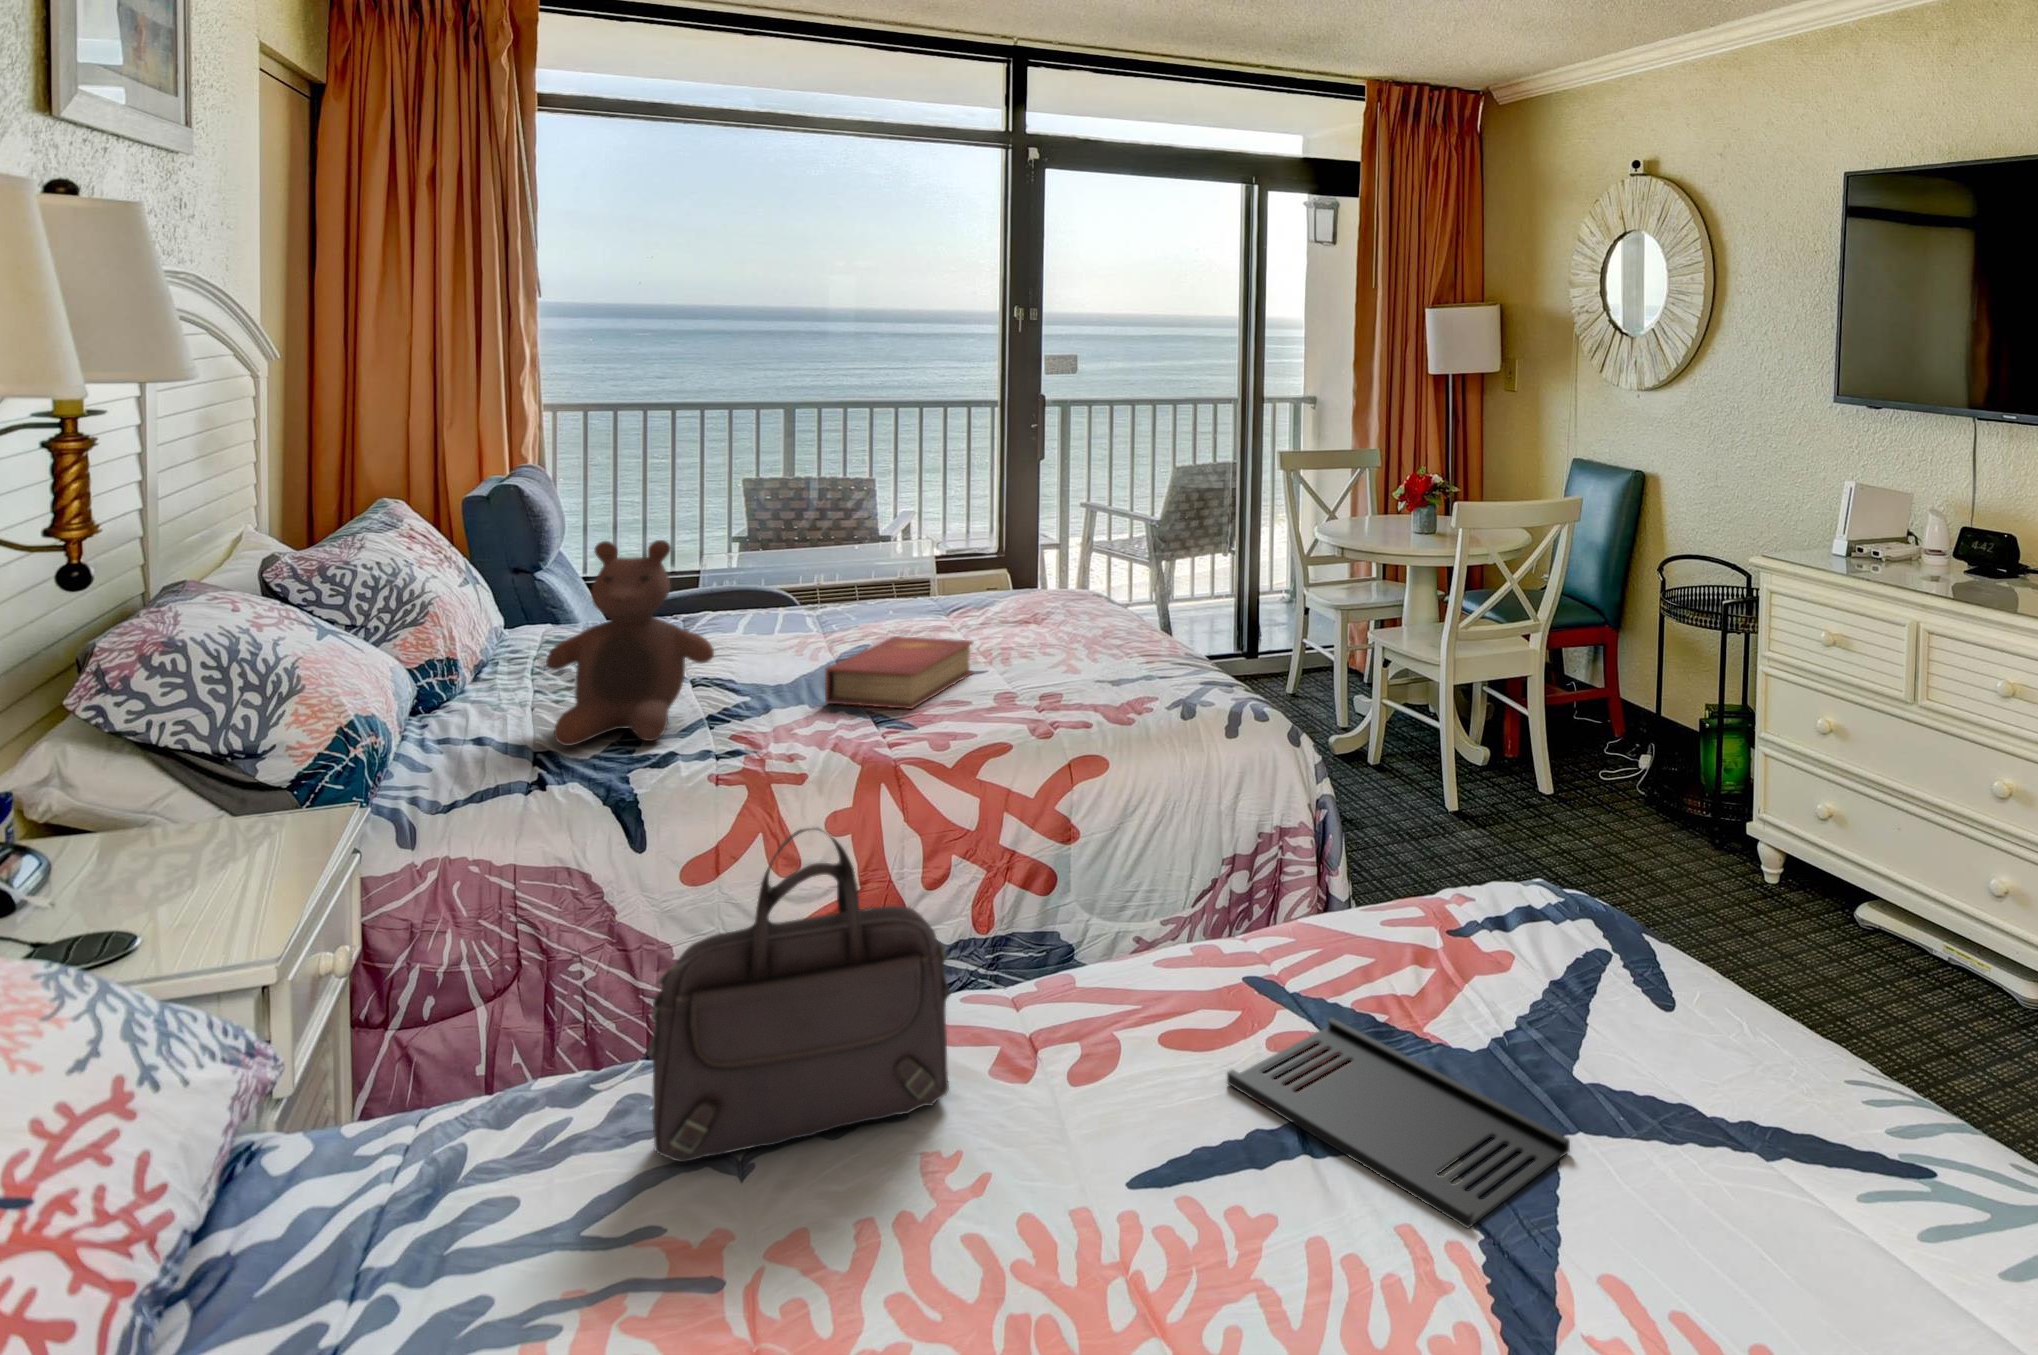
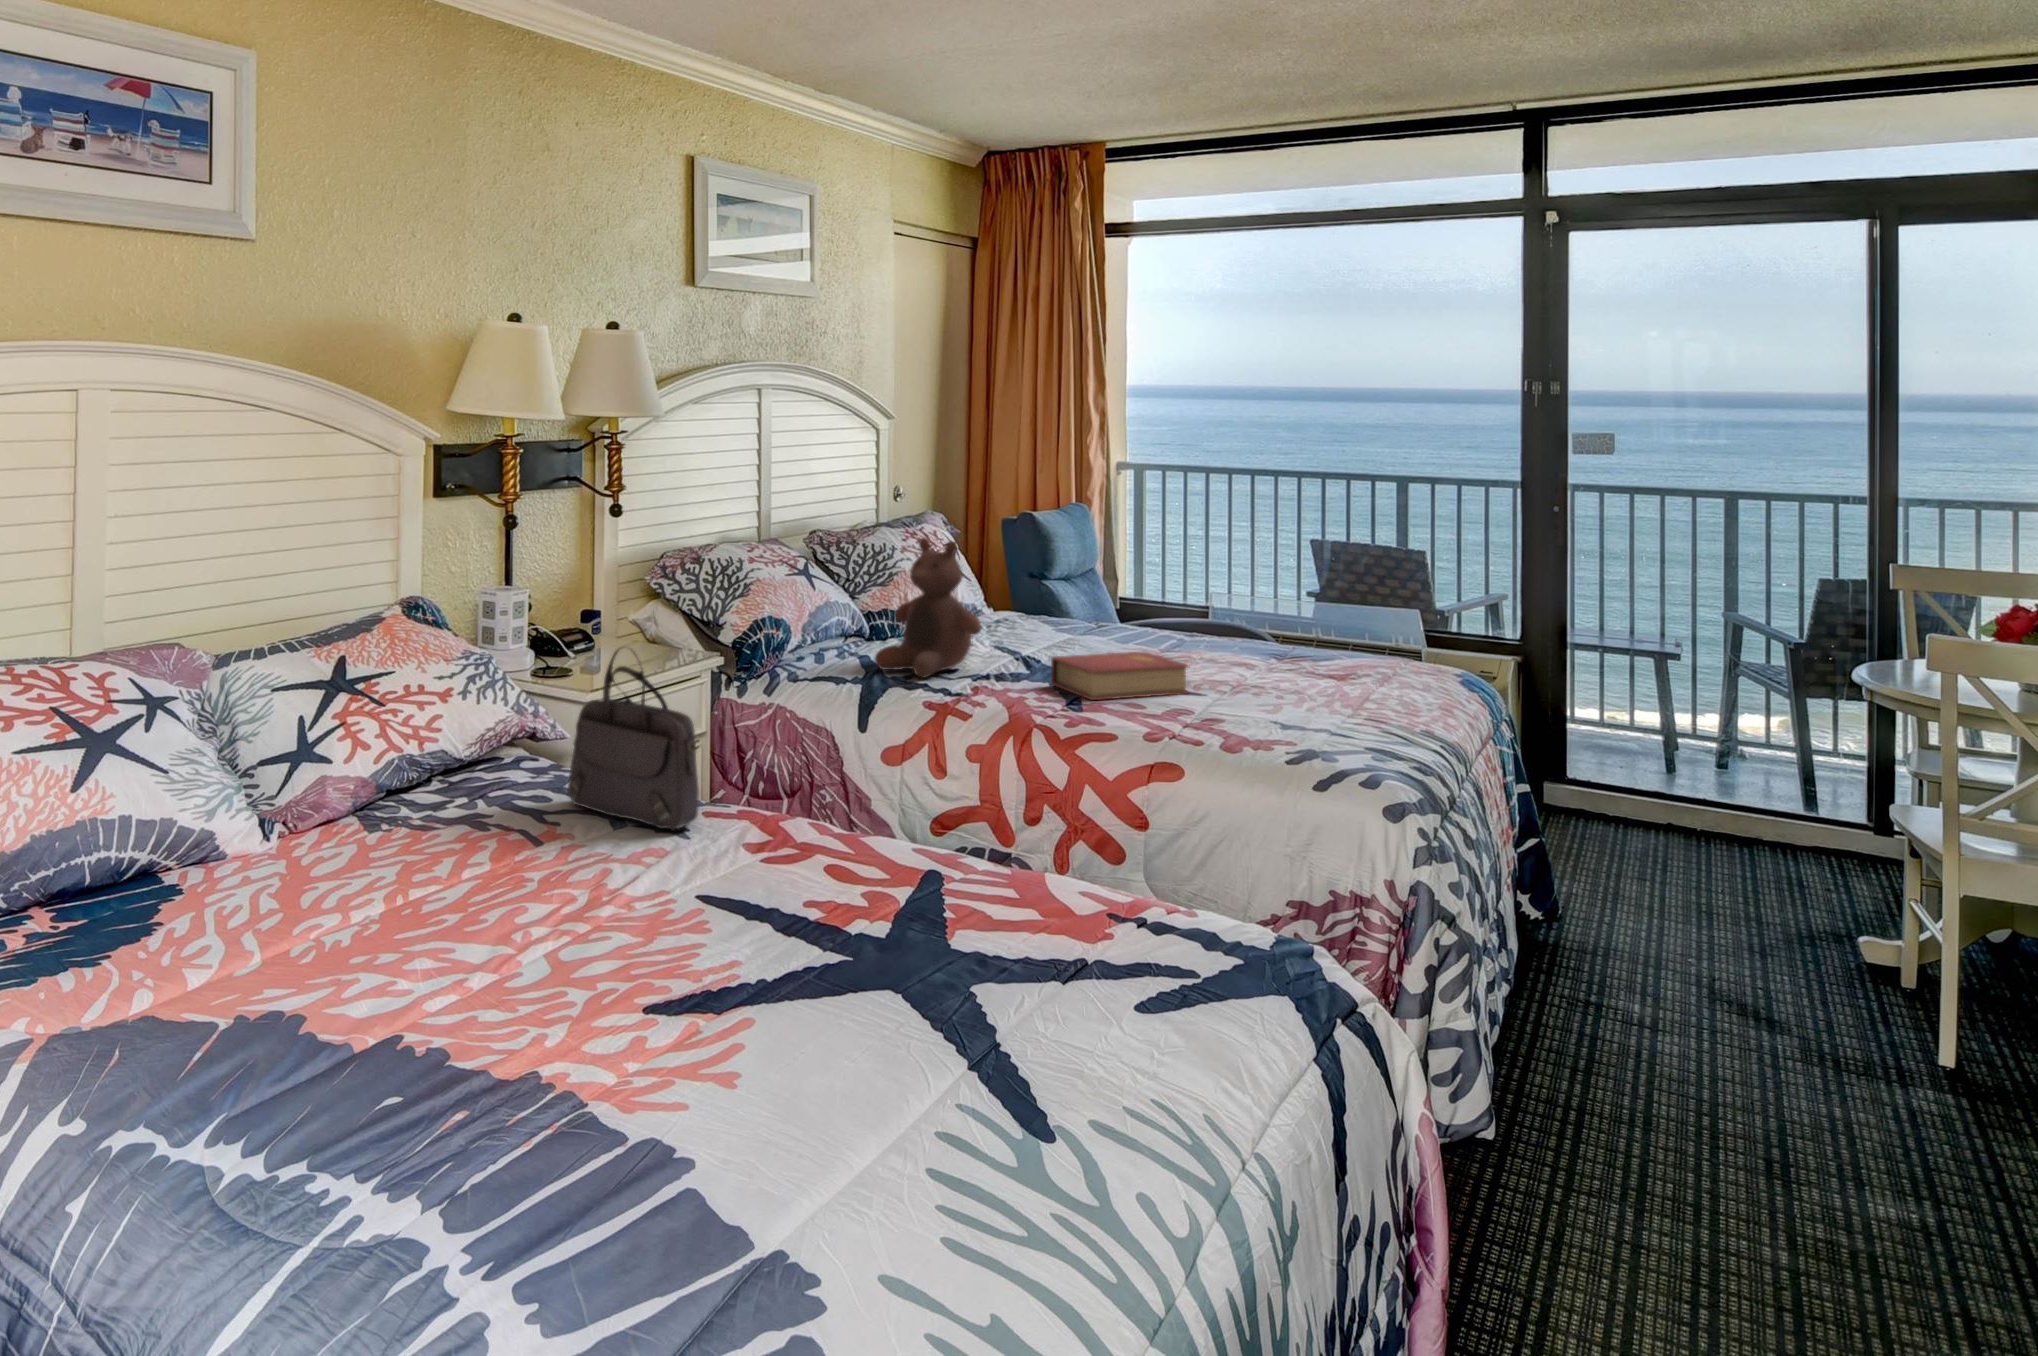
tray: present [1227,1018,1570,1228] -> none [724,875,887,982]

